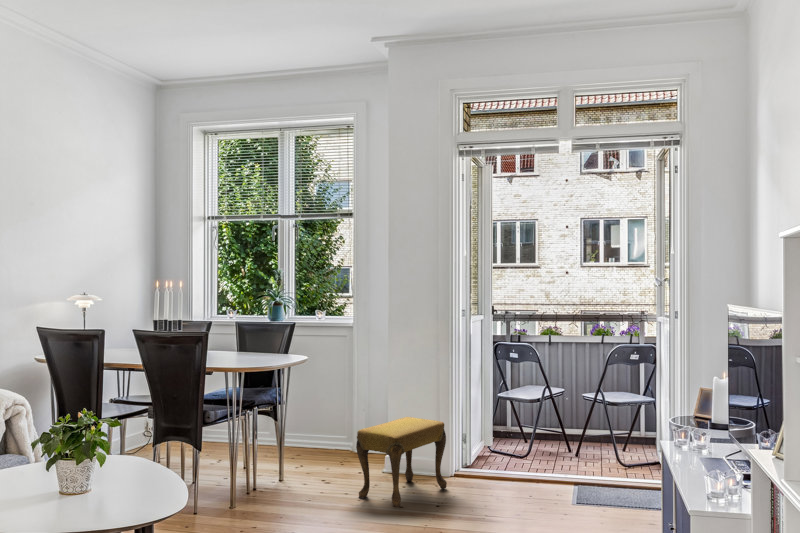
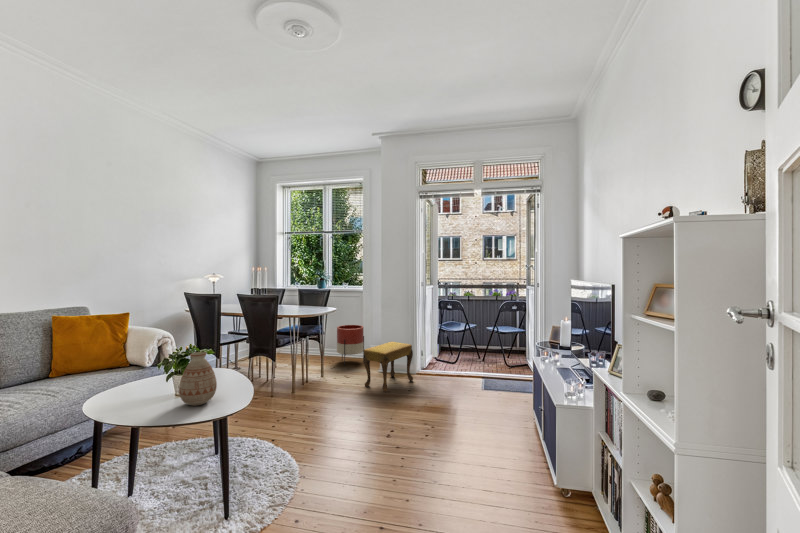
planter: none [306,387,356,463] -> present [337,325,364,366]
vase: none [65,422,123,509] -> present [179,352,217,406]

